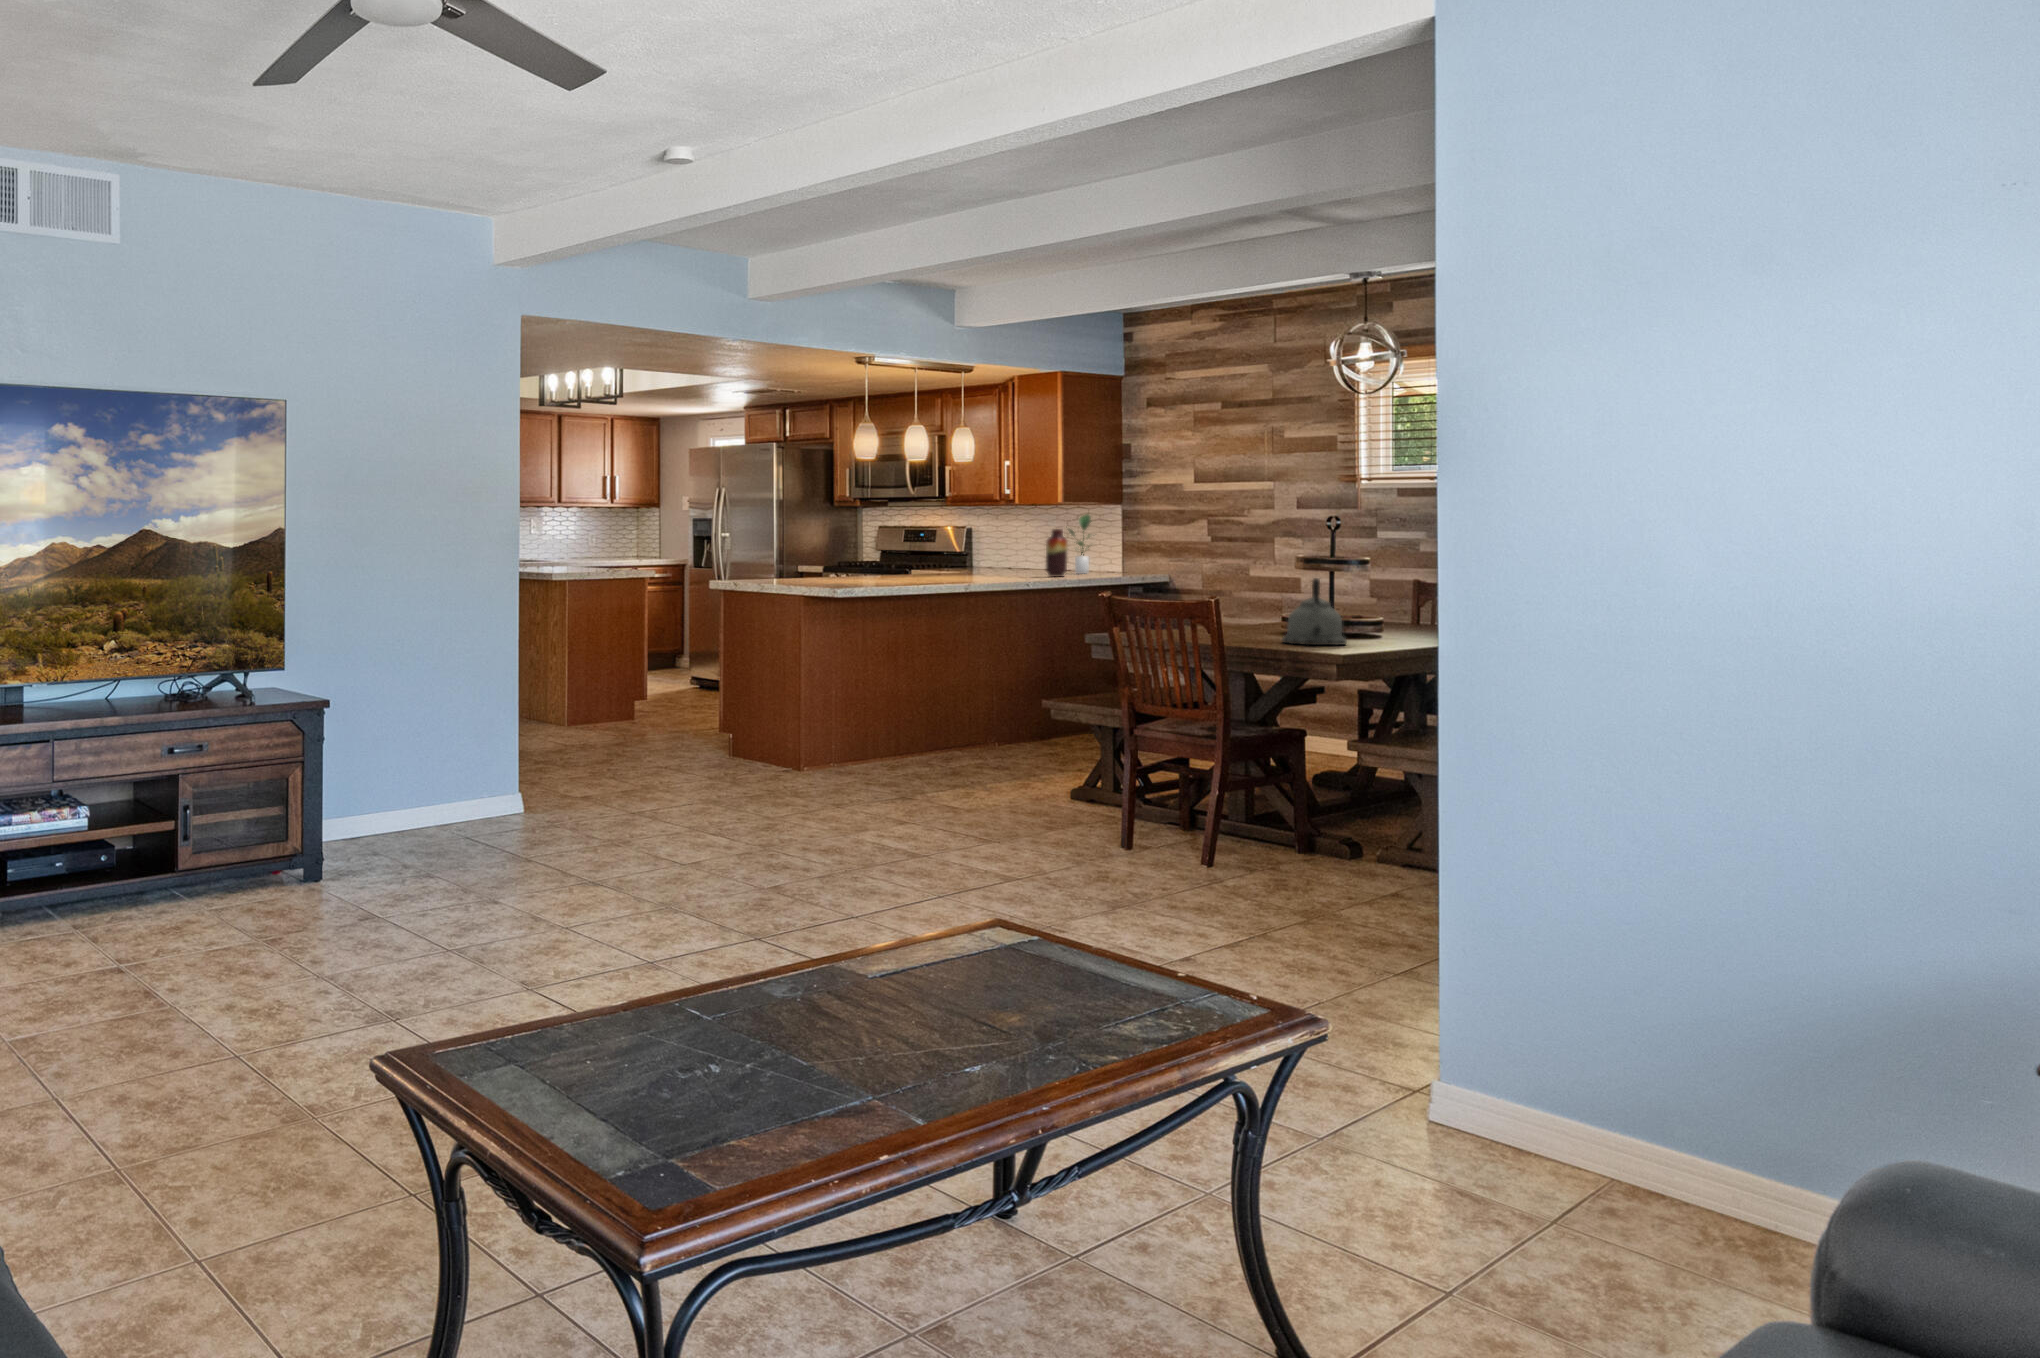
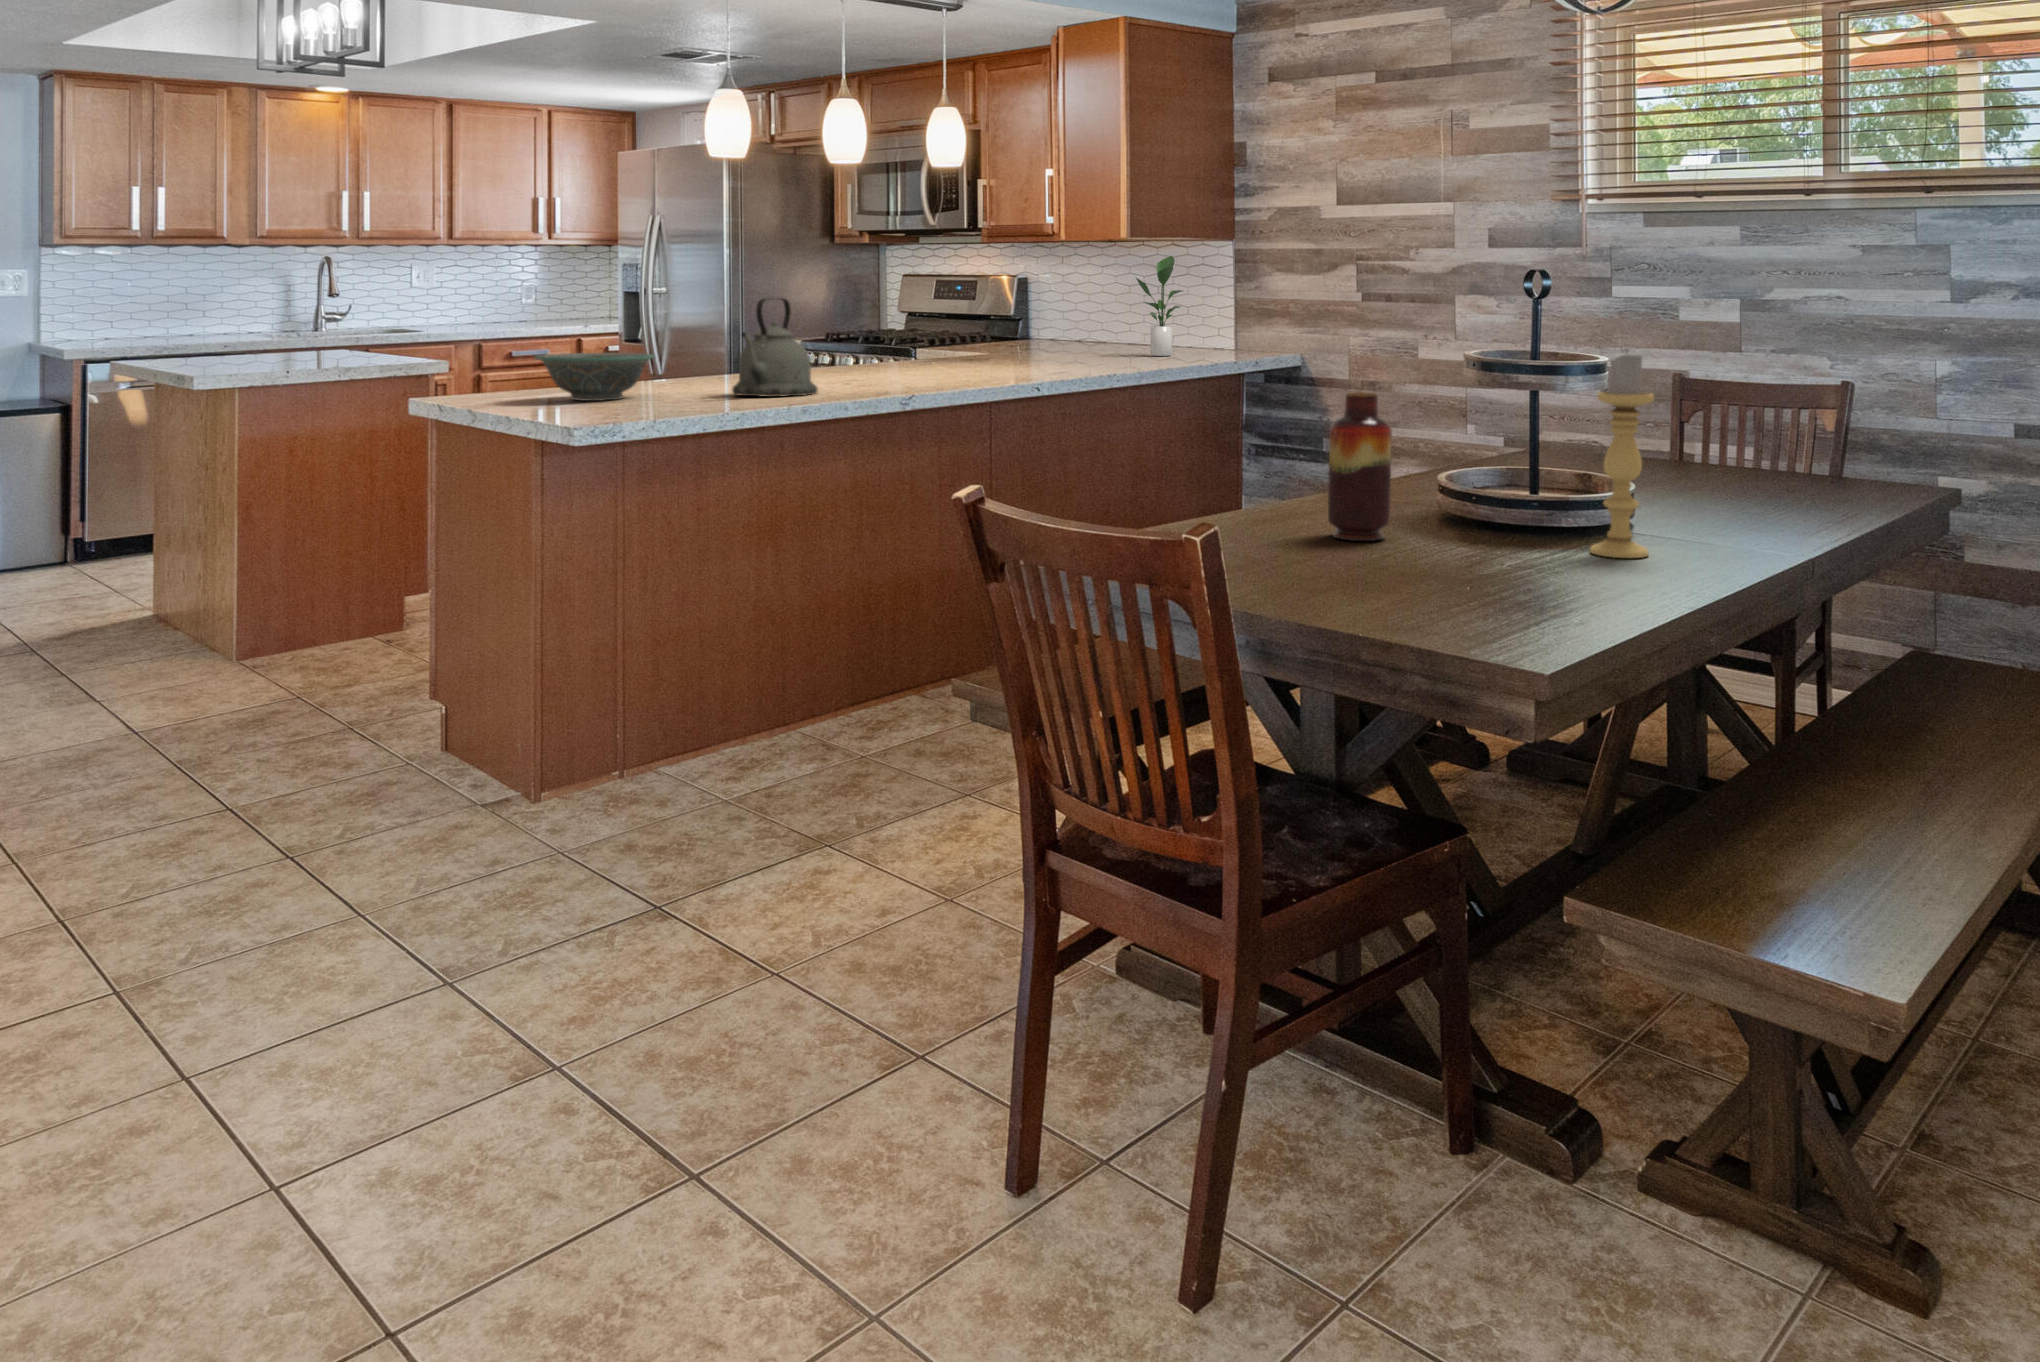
vase: present [1046,529,1068,577] -> present [1328,392,1392,541]
candle holder: none [1364,552,1395,644] -> present [1590,352,1654,558]
decorative bowl: none [778,562,838,586] -> present [535,353,655,401]
kettle: present [1282,578,1347,645] -> present [732,298,818,397]

